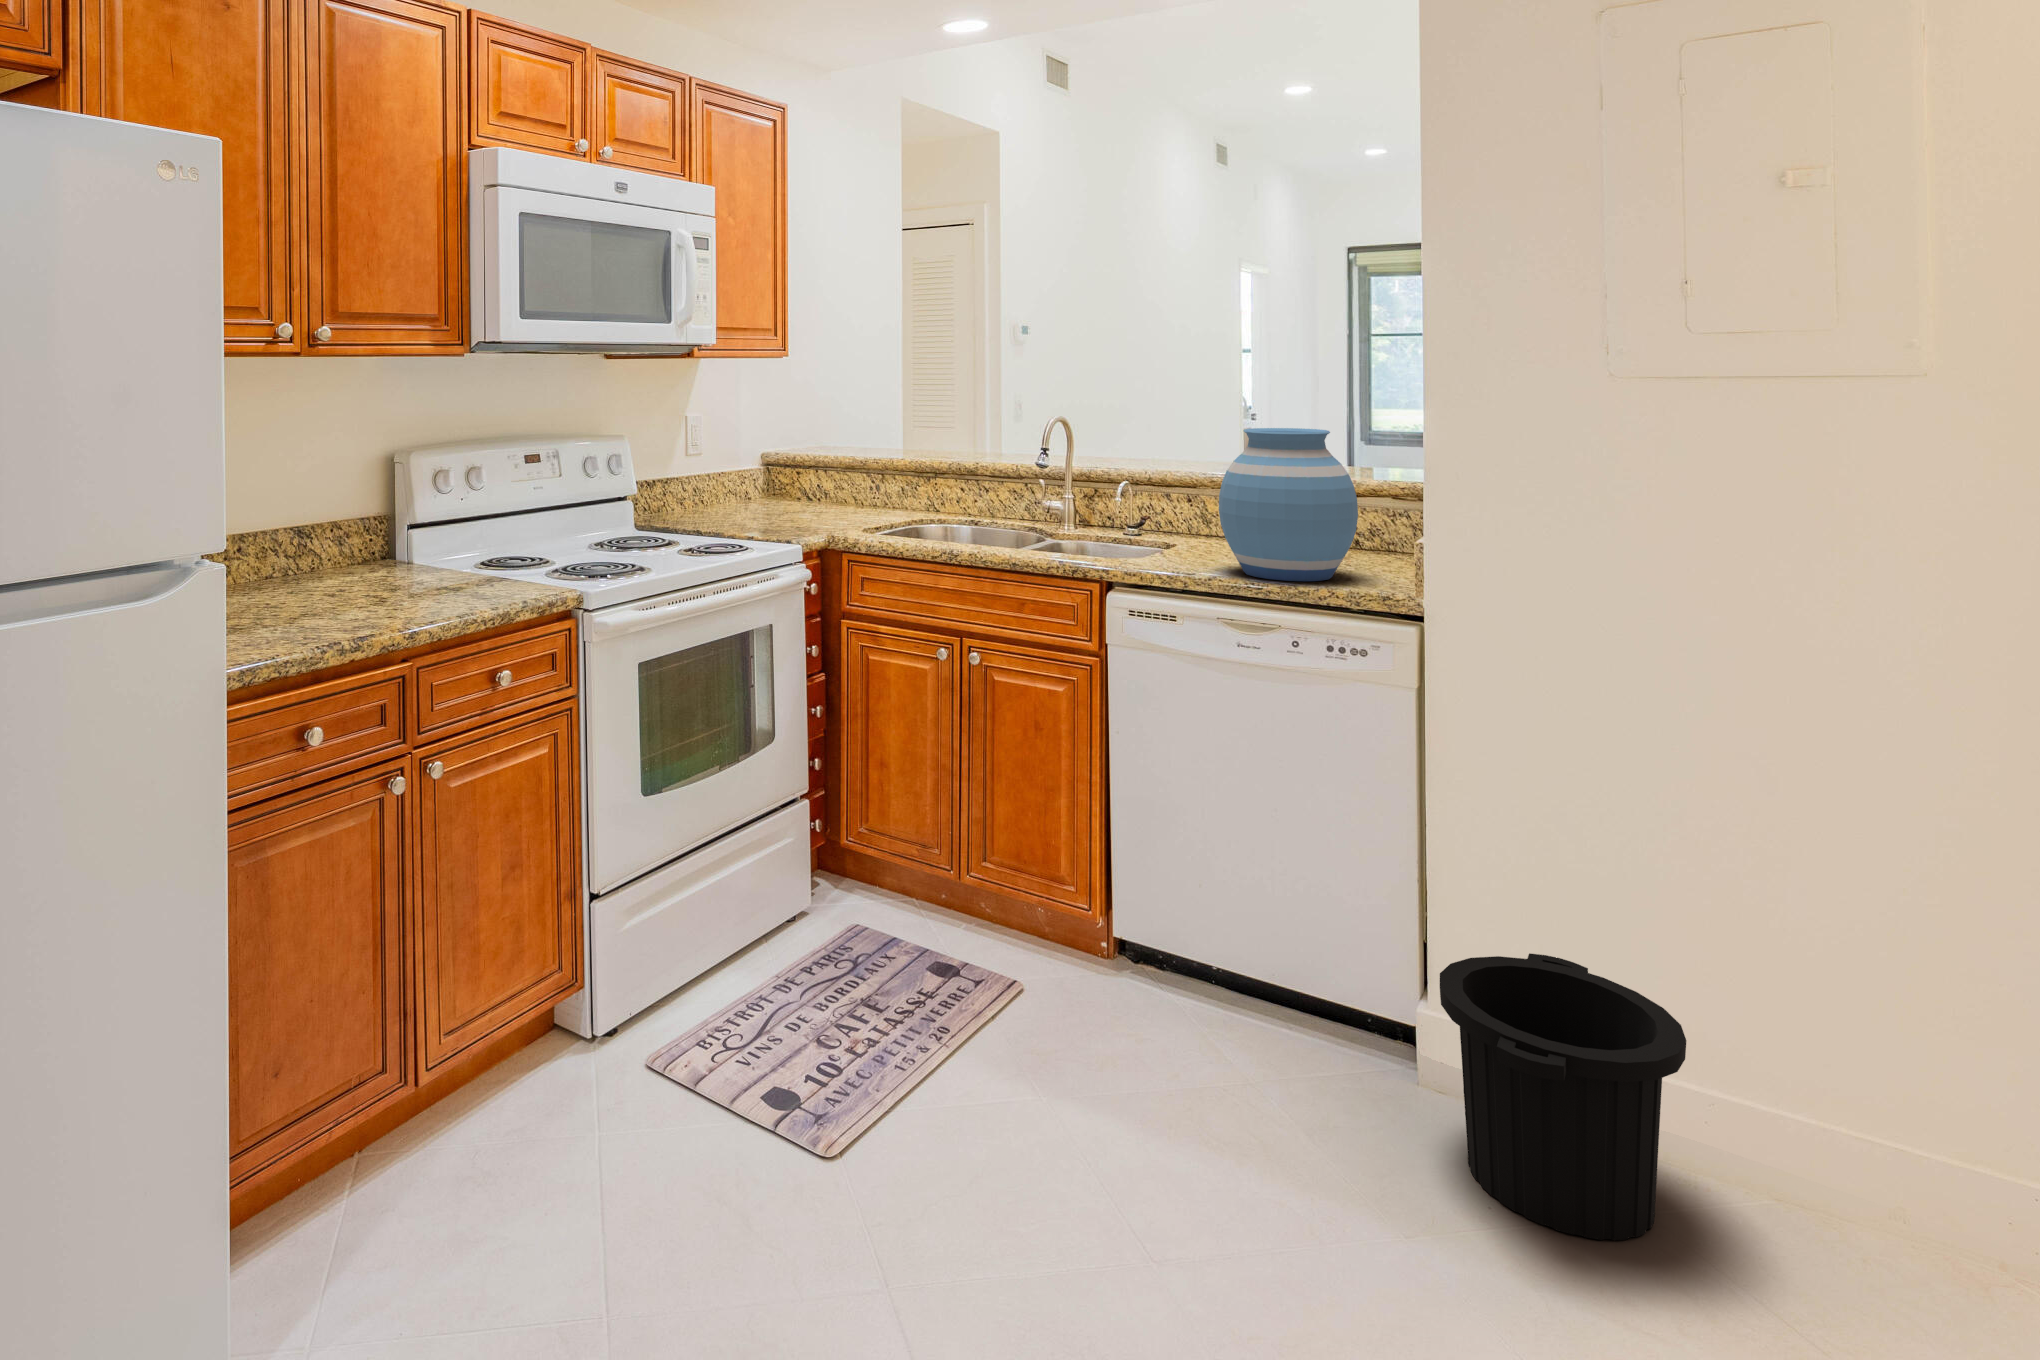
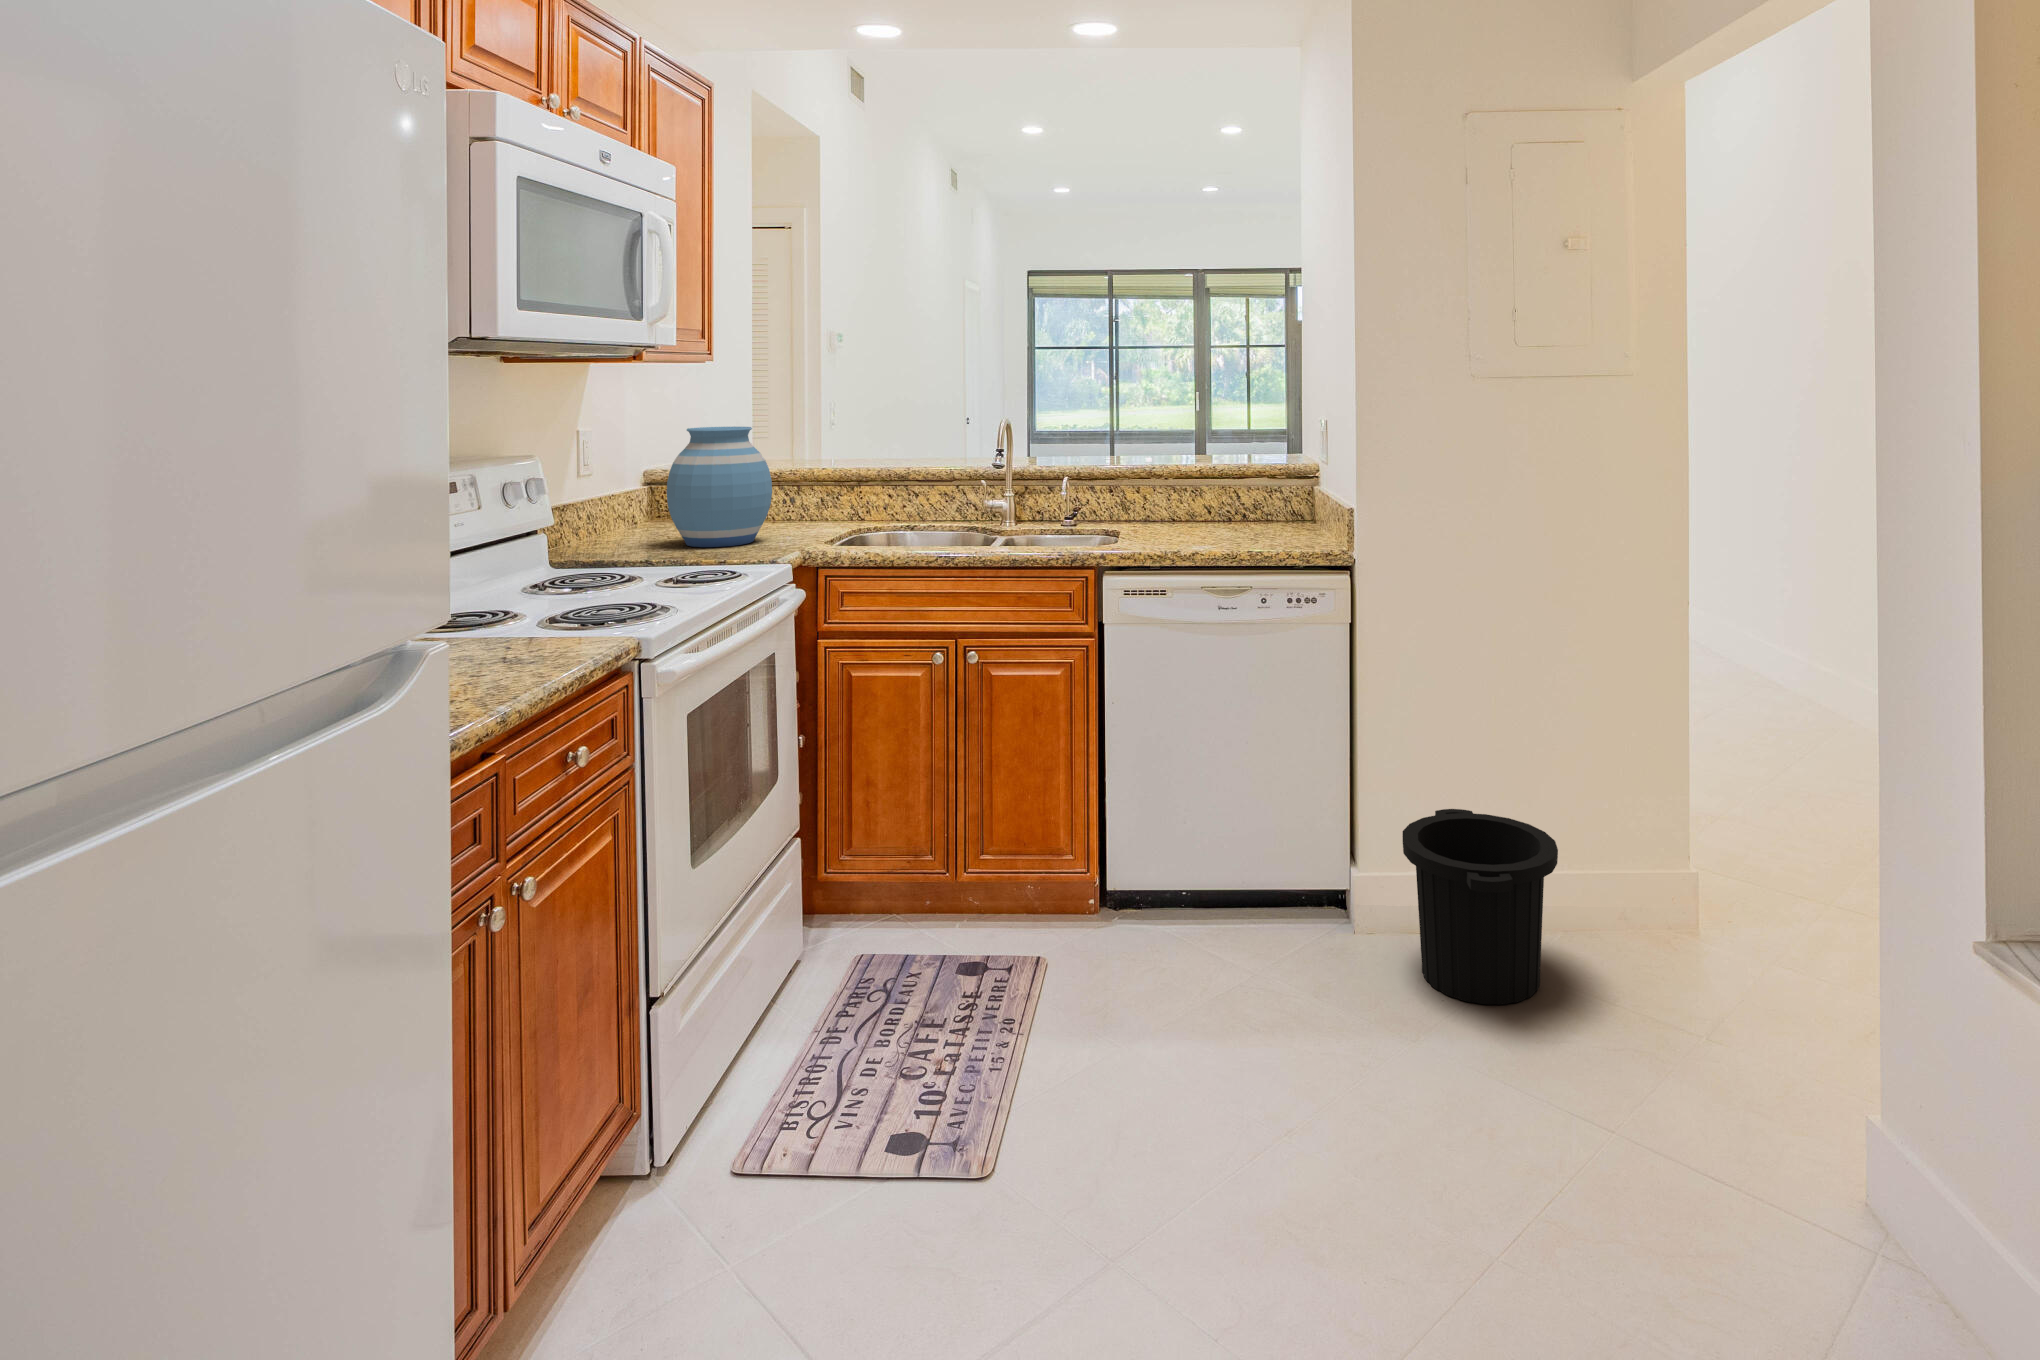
vase: present [1219,428,1358,581] -> present [667,427,772,547]

